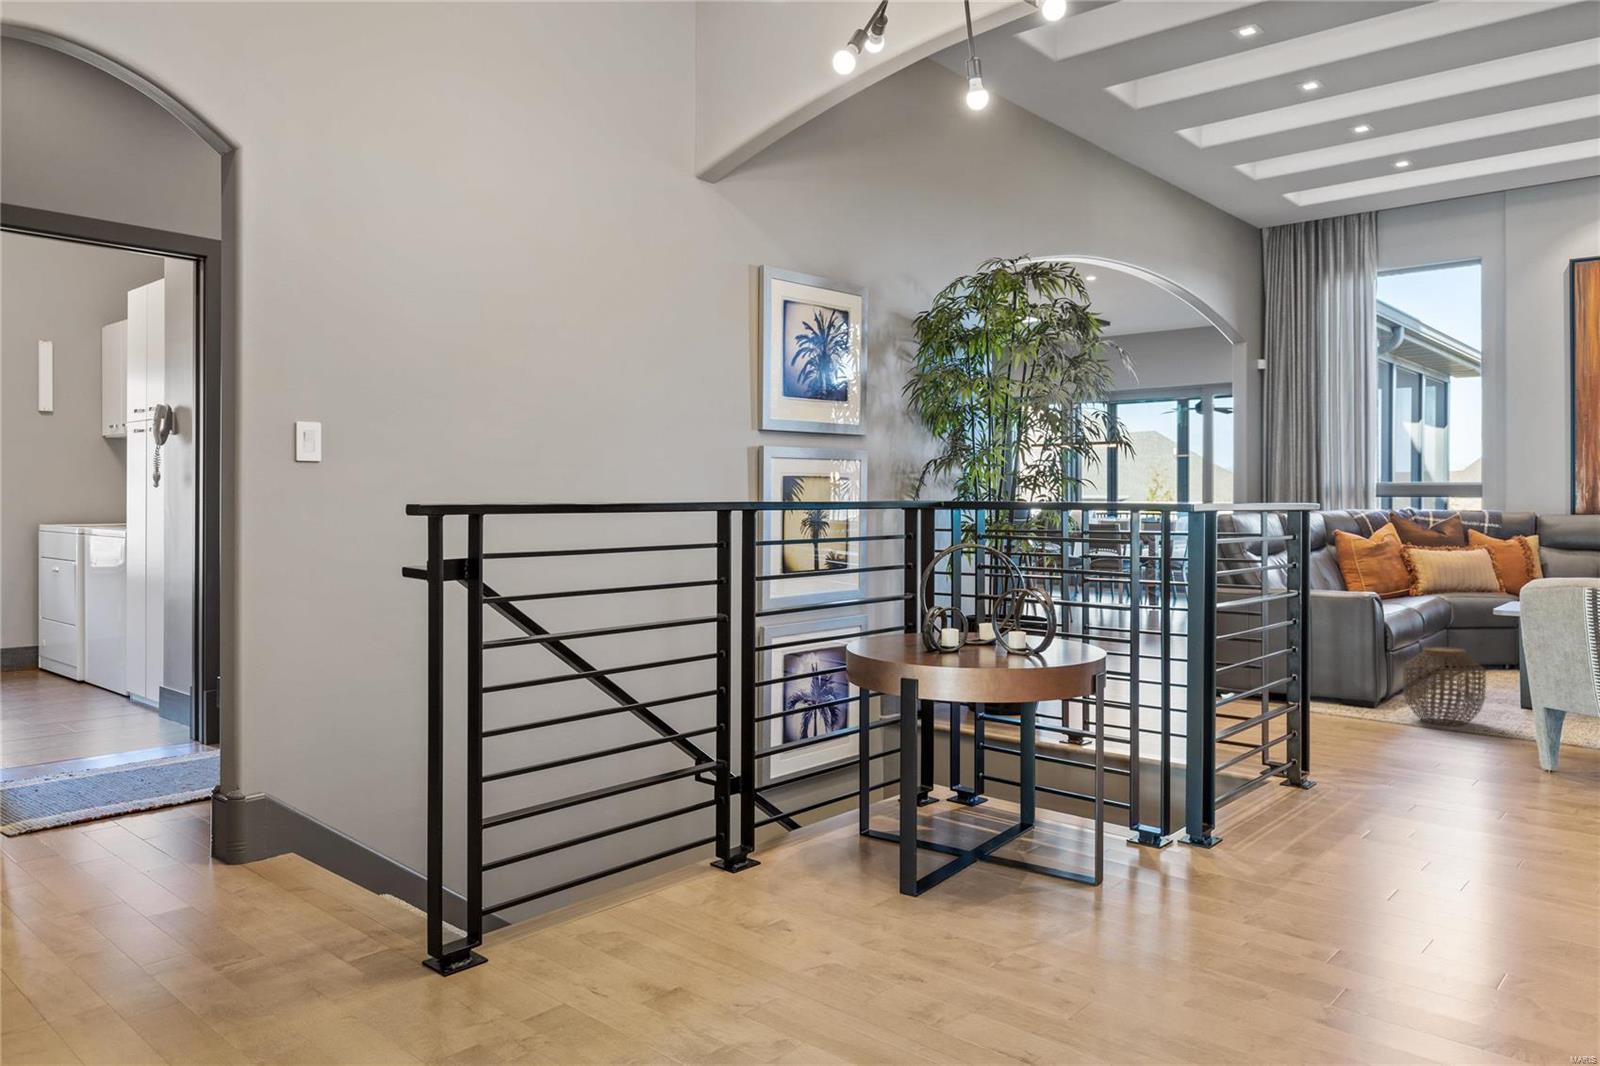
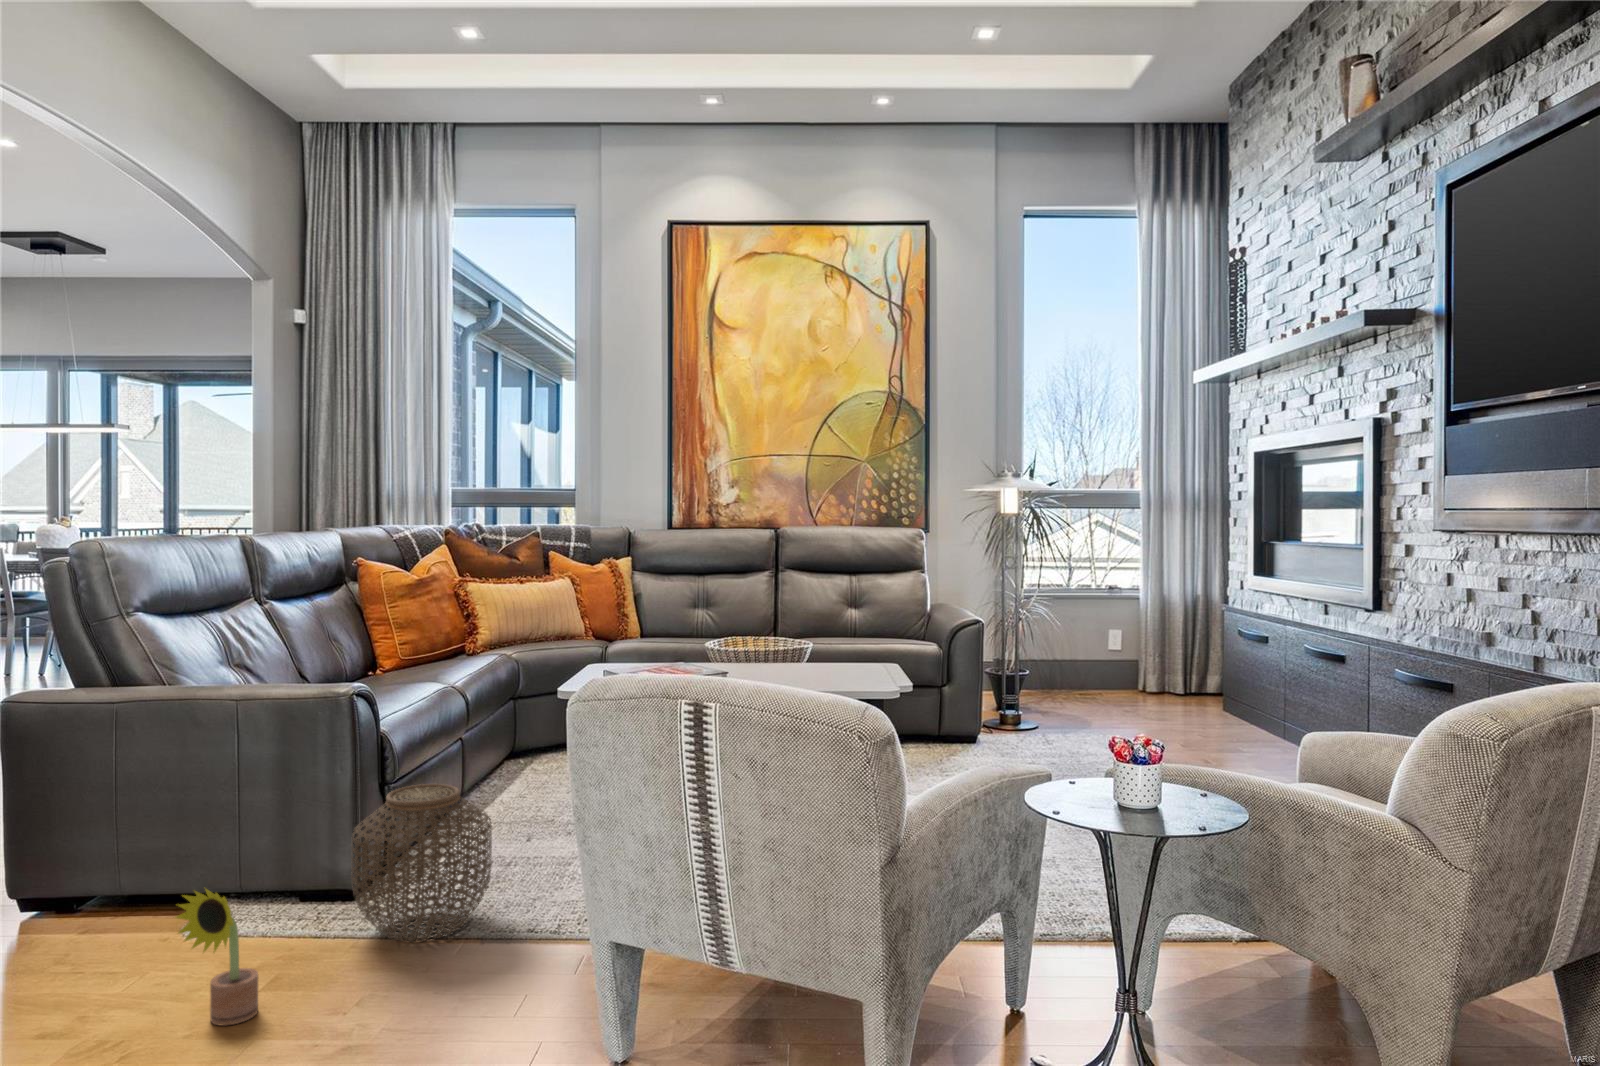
decorative plant: none [1343,666,1378,732] -> present [176,889,258,1026]

